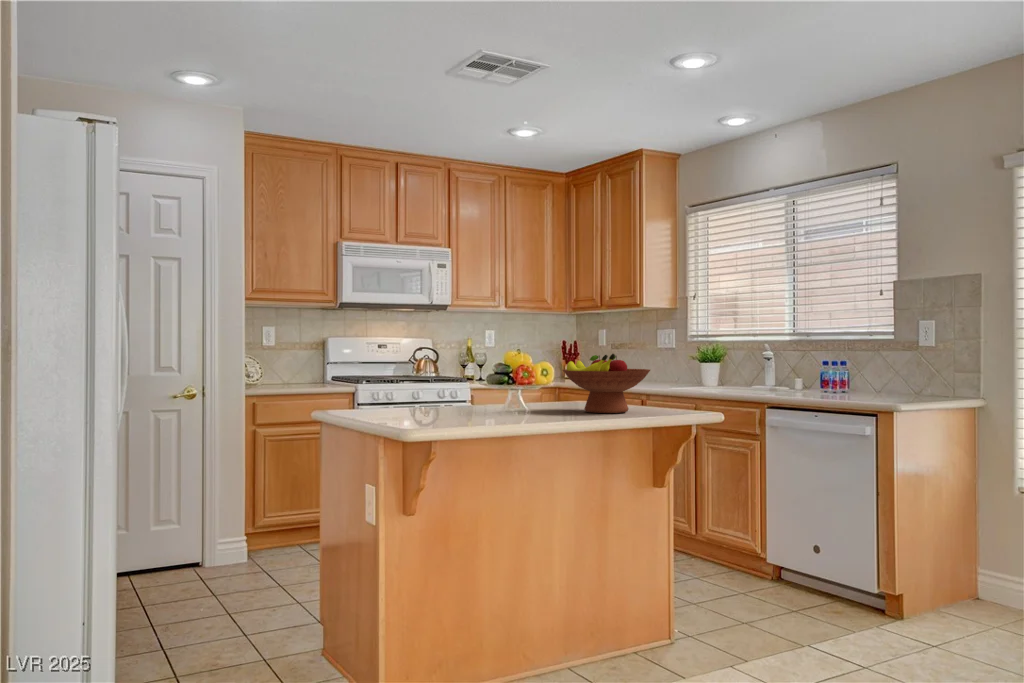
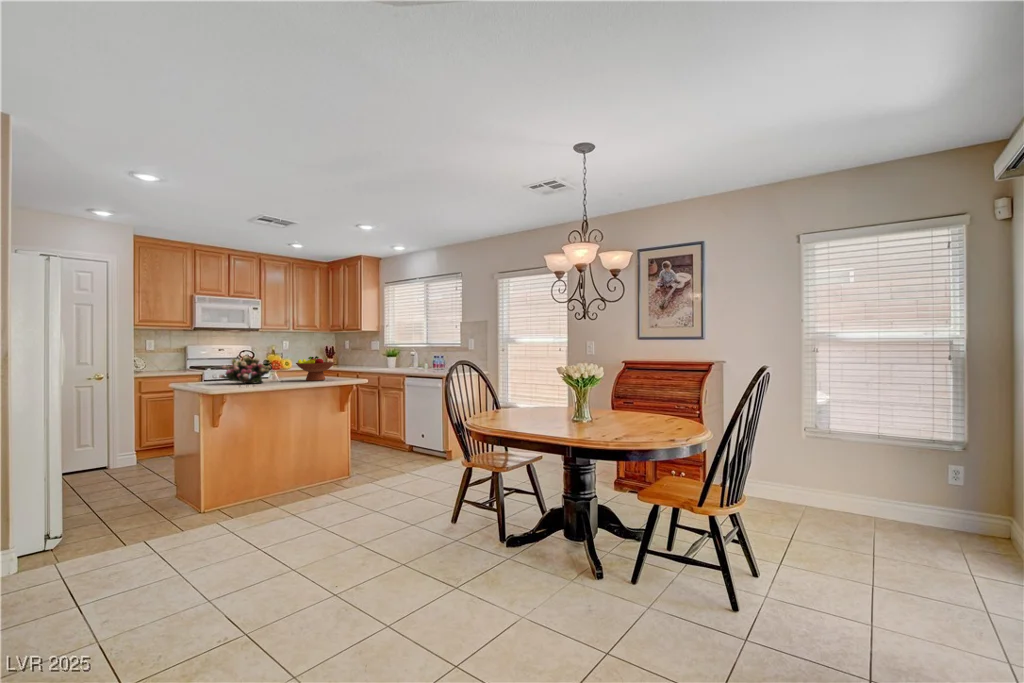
flower arrangement: none [409,352,518,417] -> present [219,356,271,384]

